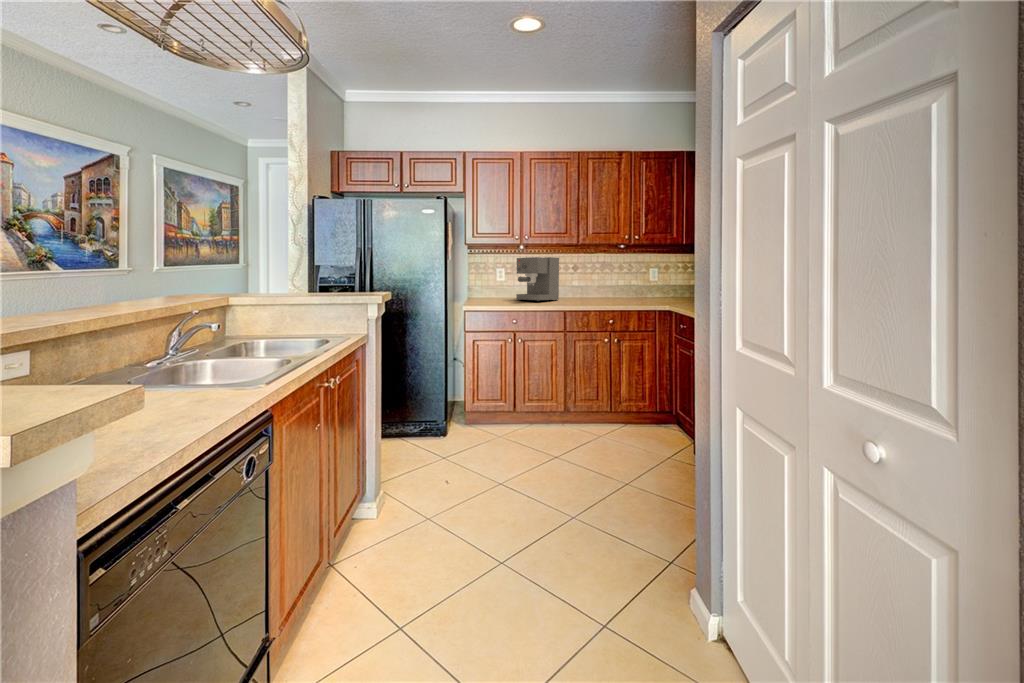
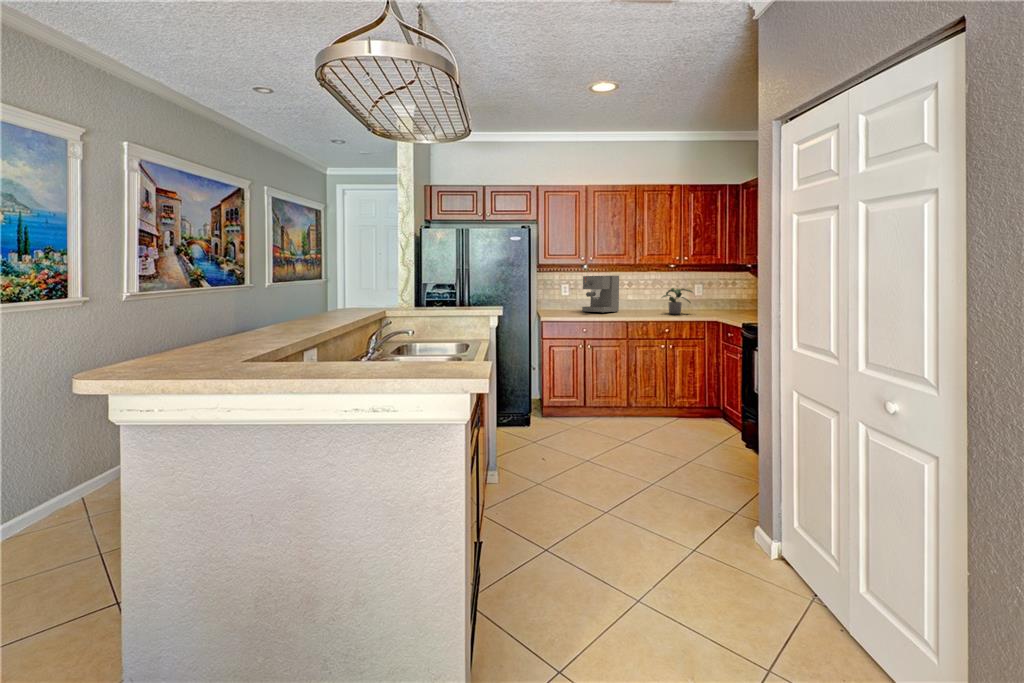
potted plant: none [606,272,645,303] -> present [663,288,693,314]

